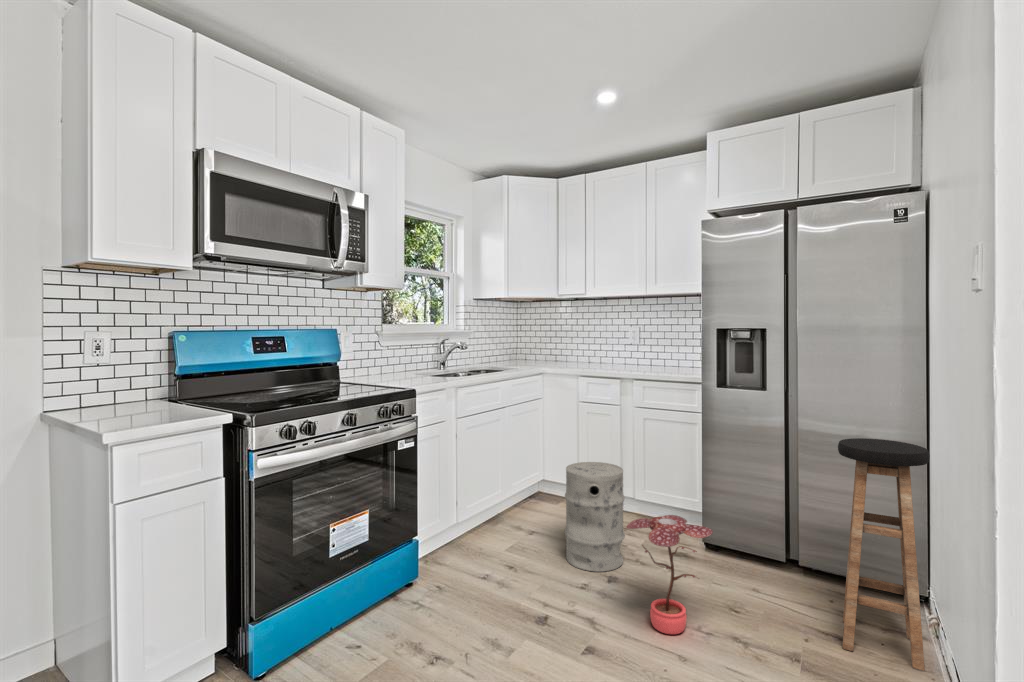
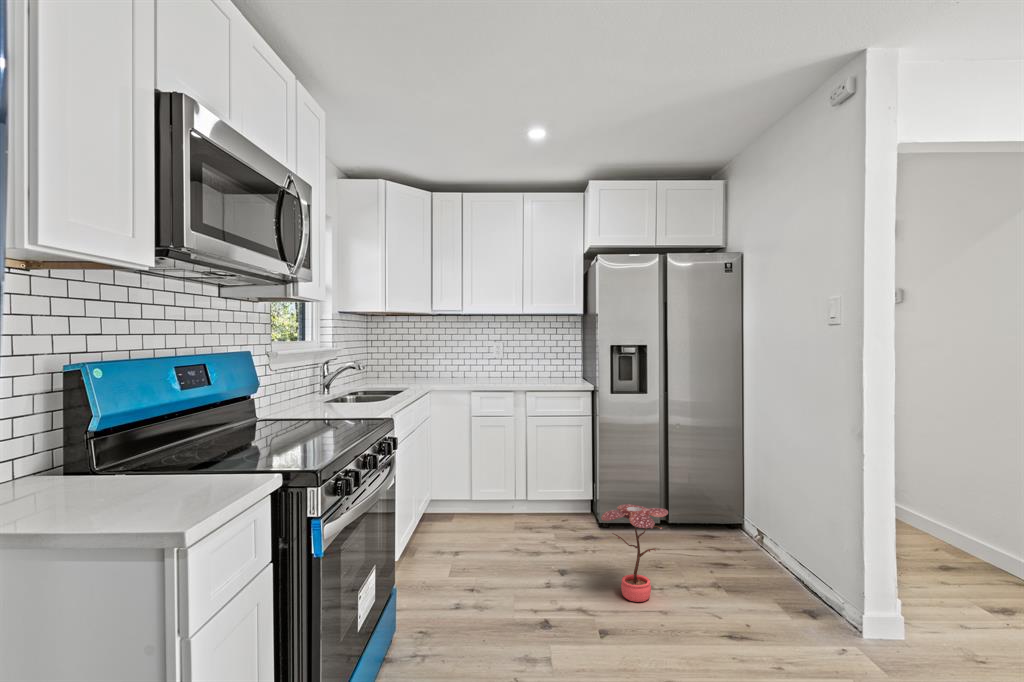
bar stool: present [838,438,930,671] -> none [727,425,791,579]
trash can: present [564,462,625,572] -> none [503,471,559,572]

